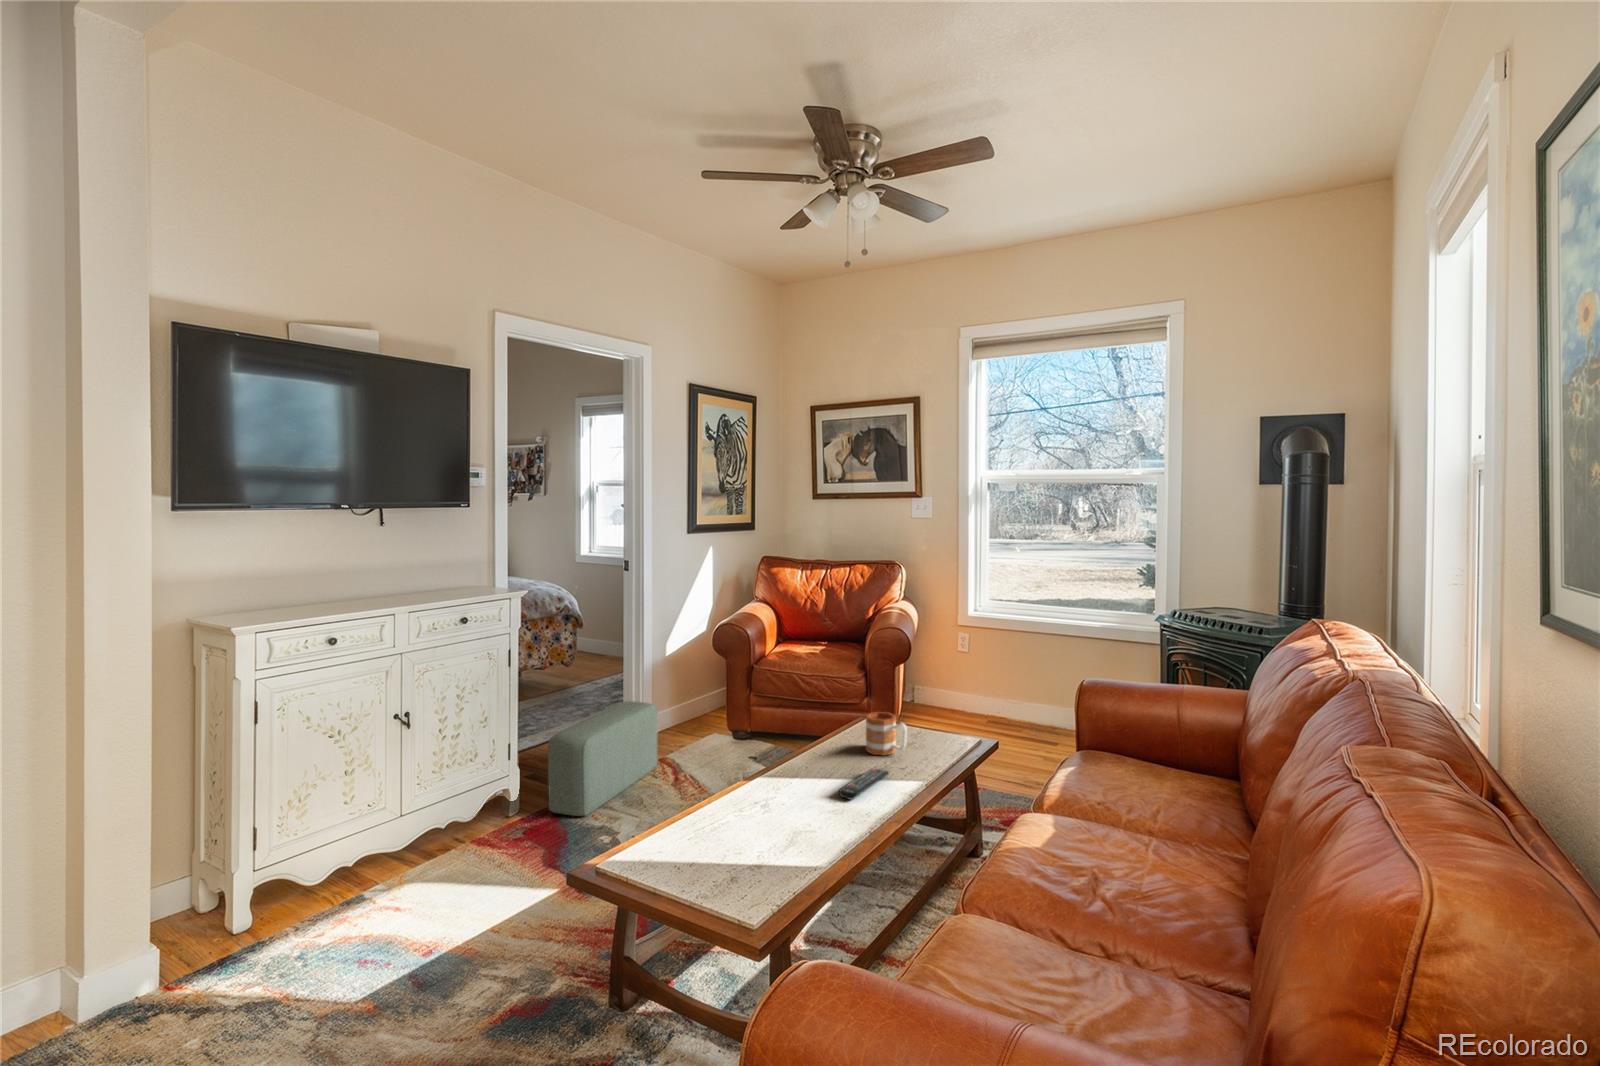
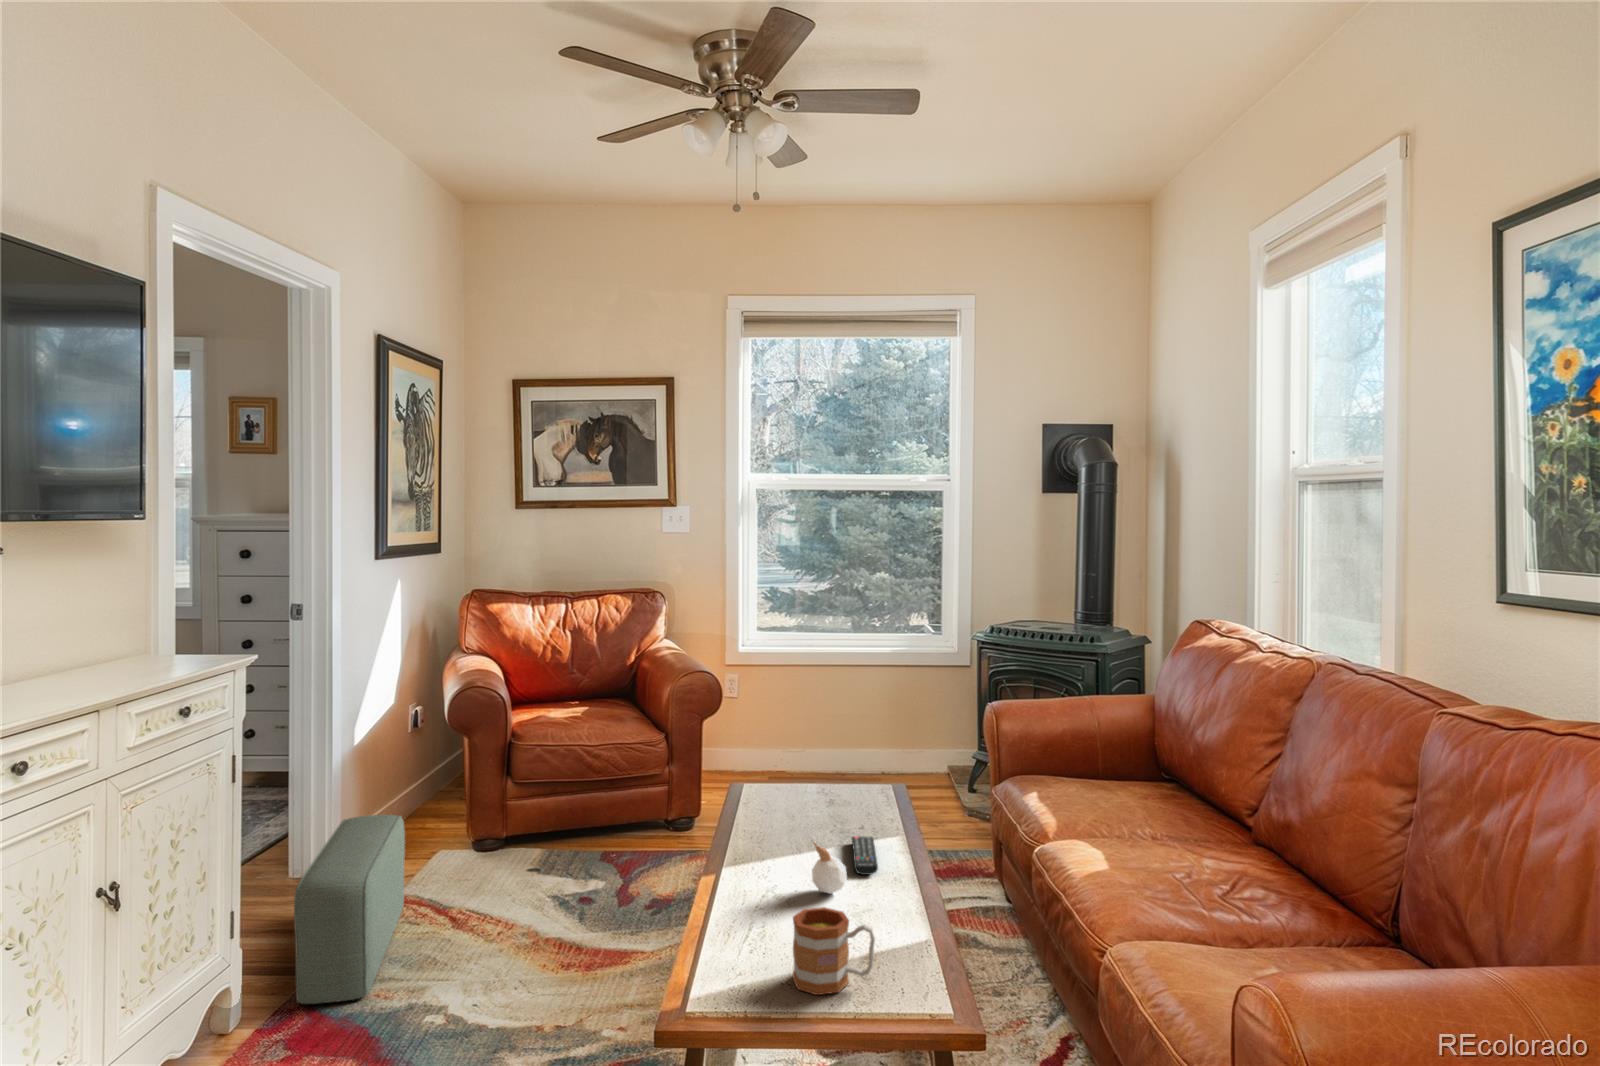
mug: present [866,712,907,755] -> present [793,907,875,995]
candle: none [785,757,816,807] -> present [812,842,847,894]

